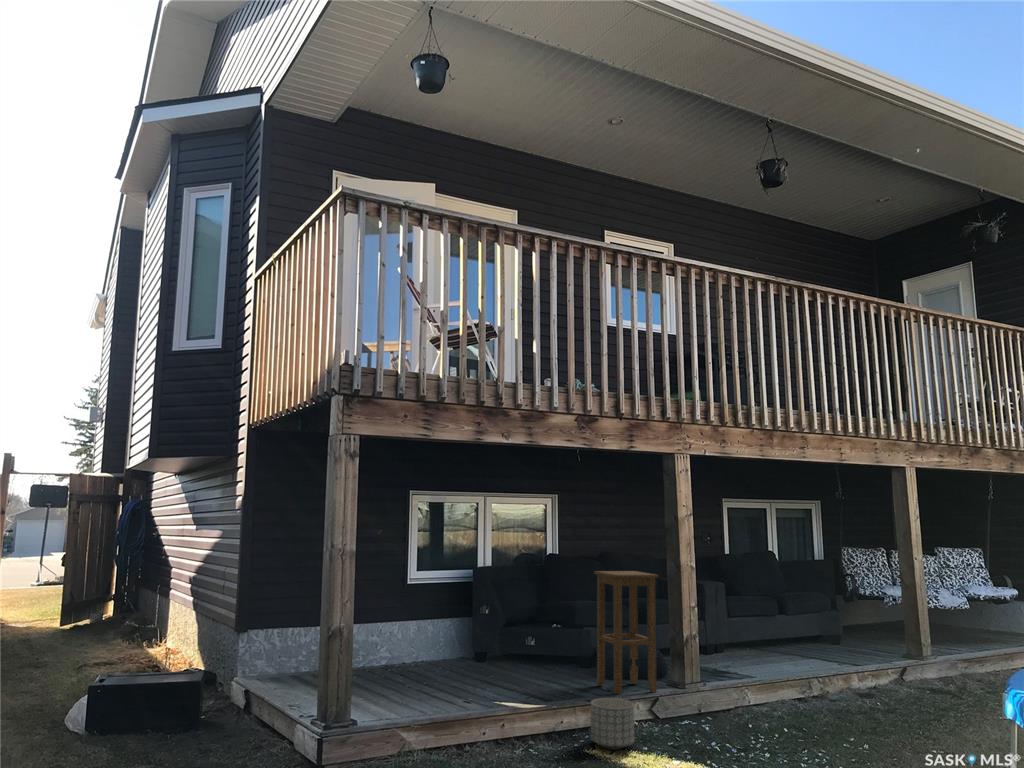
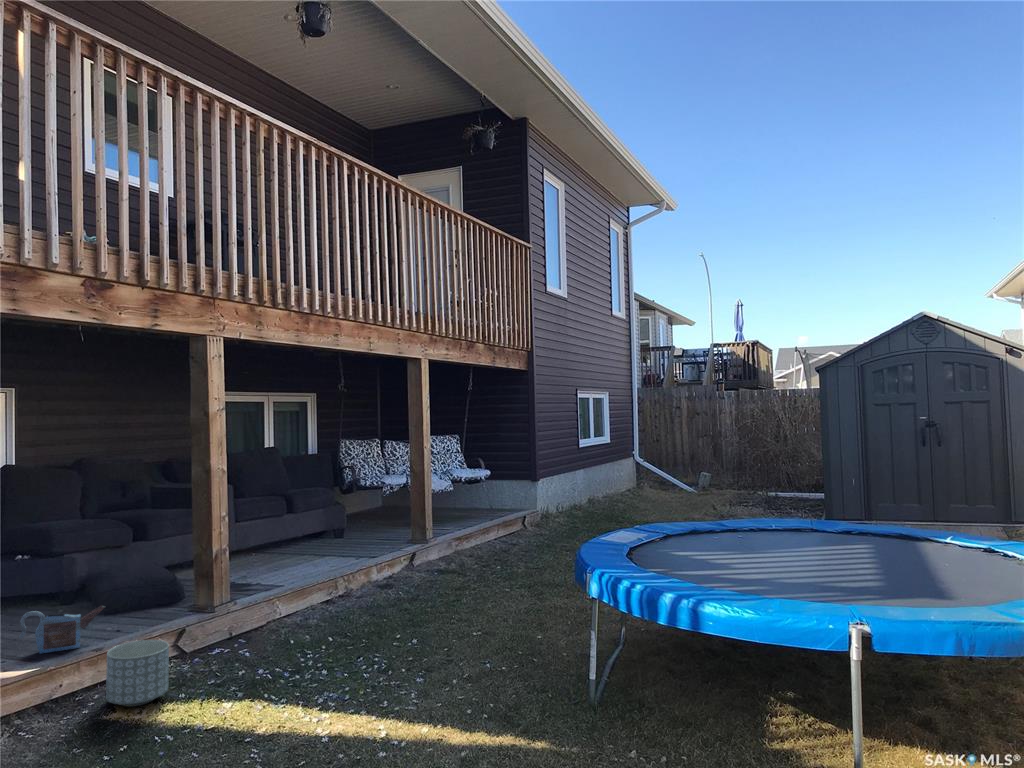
stool: present [594,571,658,694] -> none [94,479,186,634]
watering can: none [542,661,597,696] -> present [19,605,105,653]

